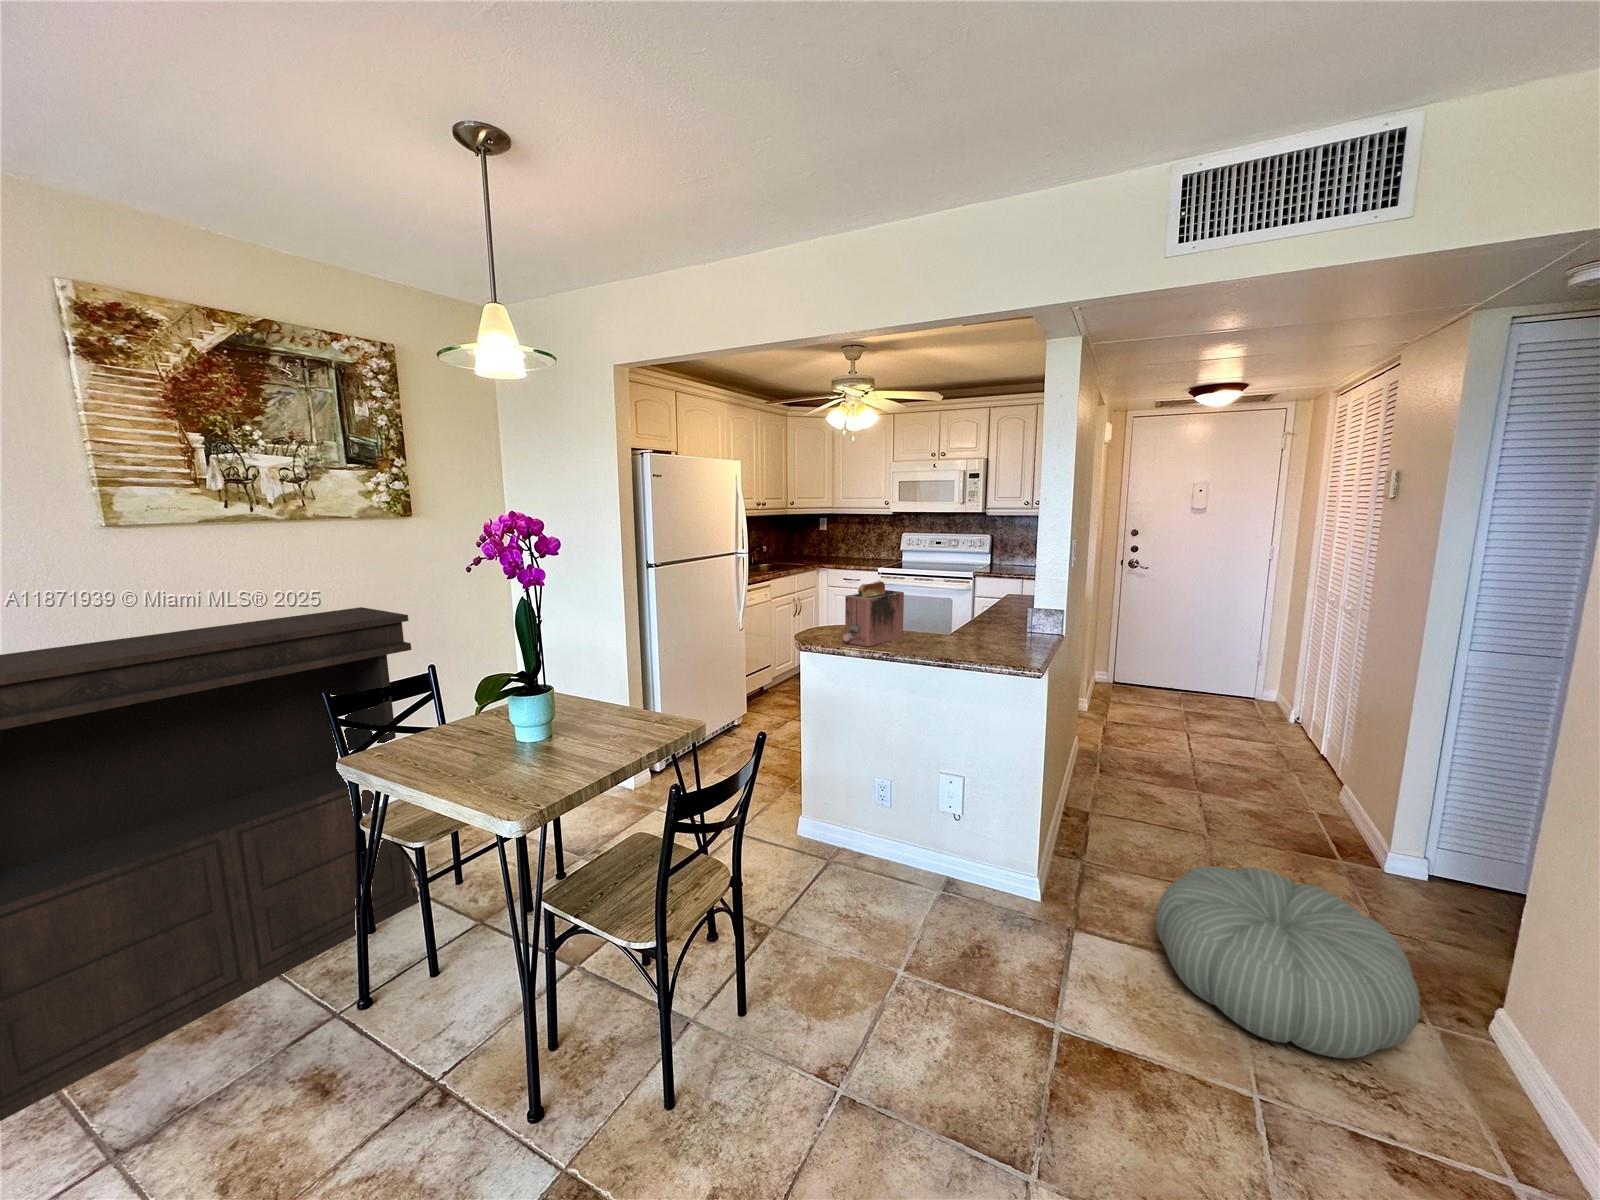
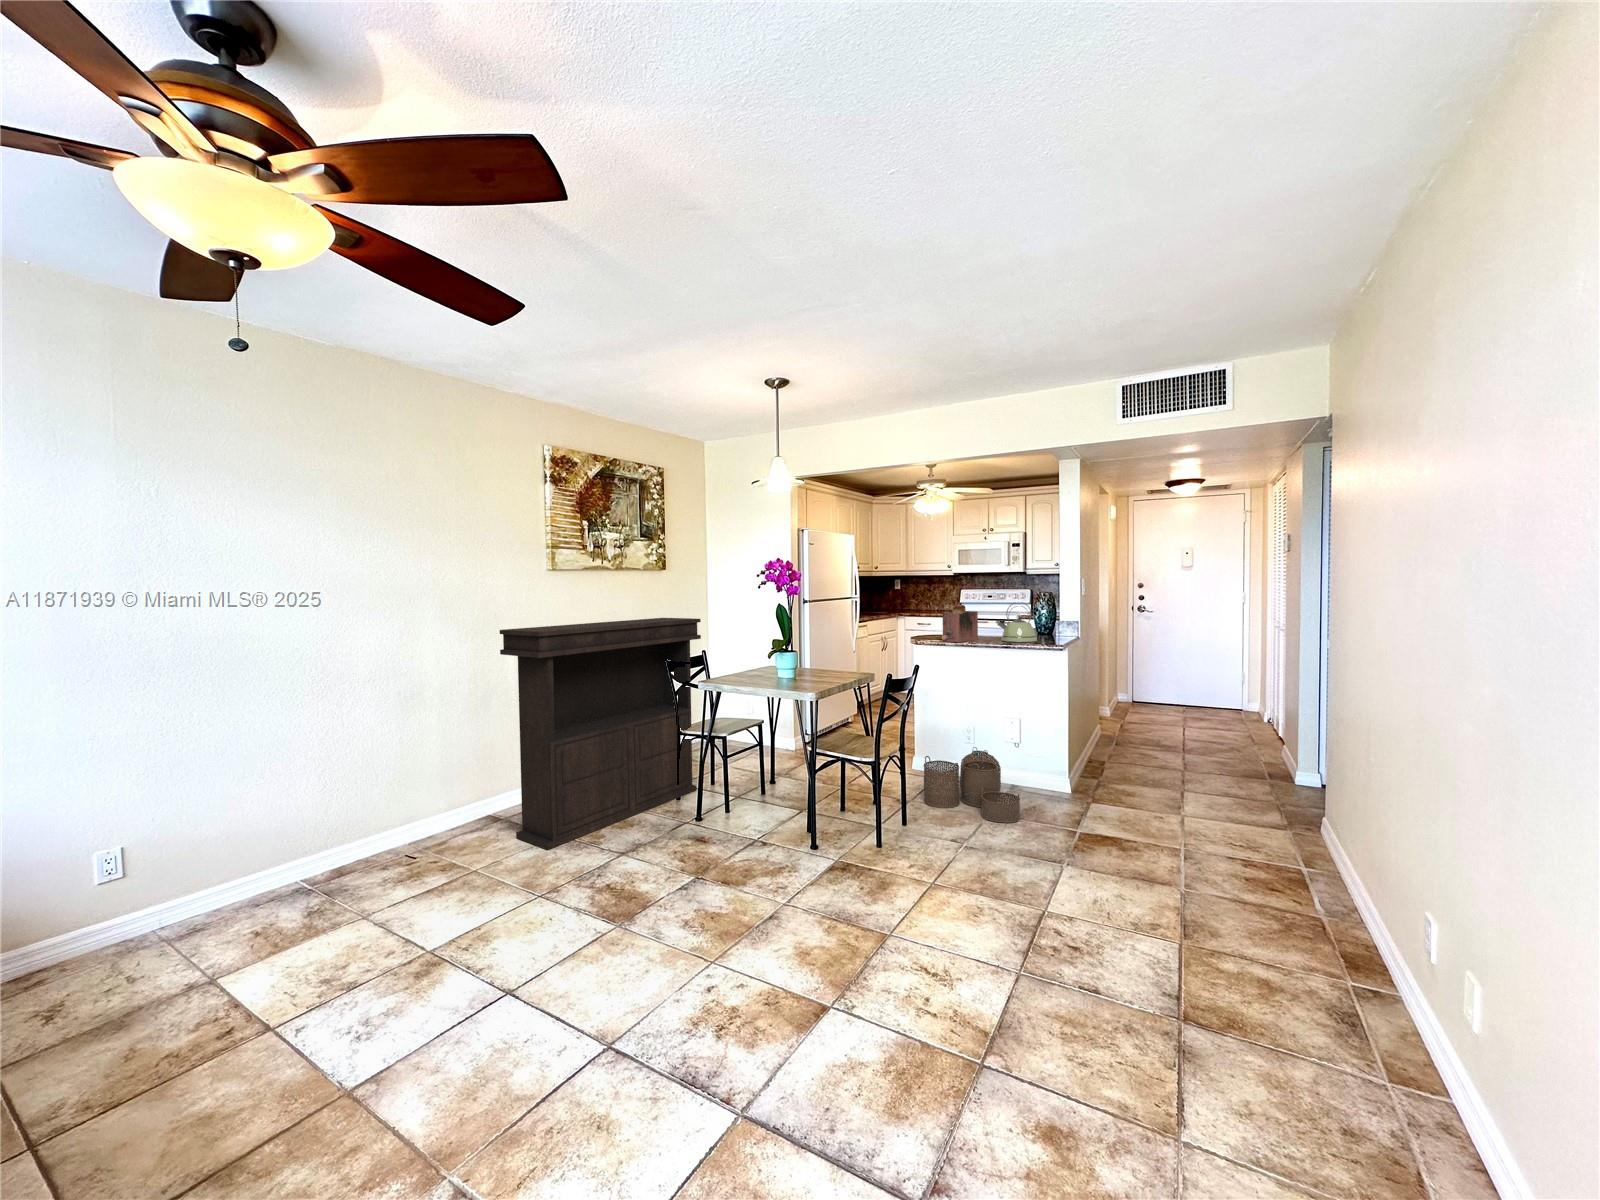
kettle: none [932,580,997,650] -> present [996,602,1037,642]
woven basket: none [792,821,952,1008] -> present [924,747,1020,823]
pouf: present [1156,866,1420,1059] -> none [1138,760,1275,835]

